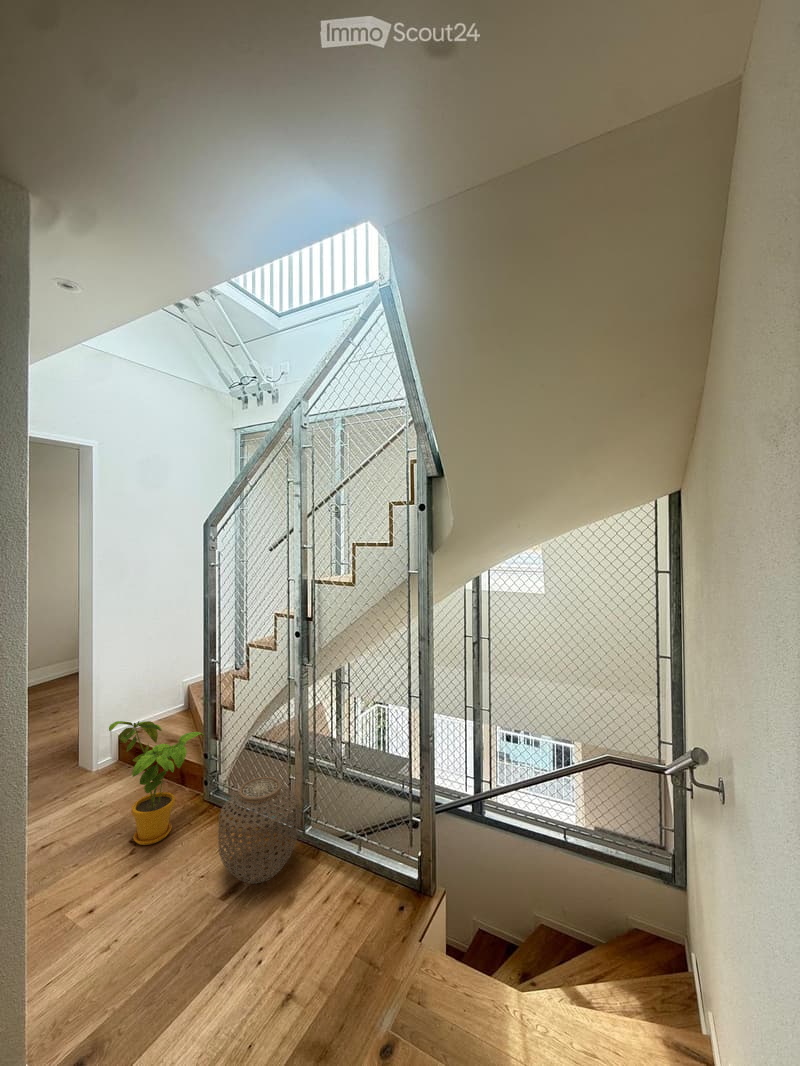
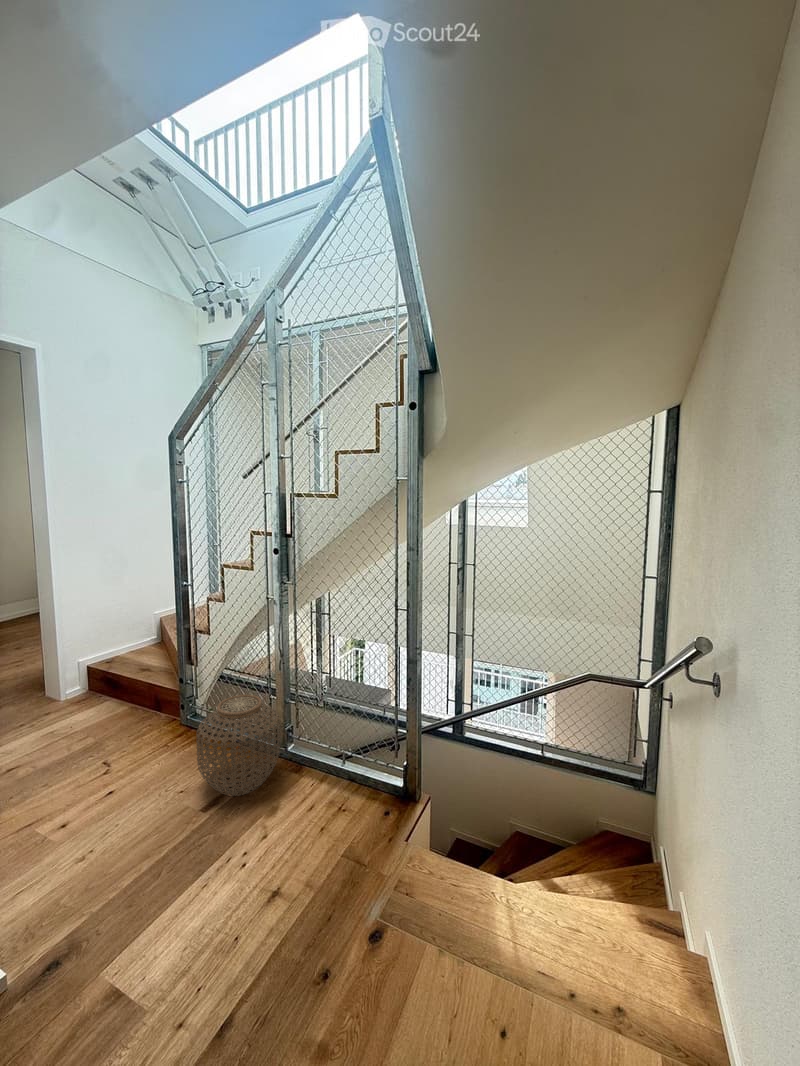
house plant: present [109,721,205,845] -> none [72,642,179,765]

